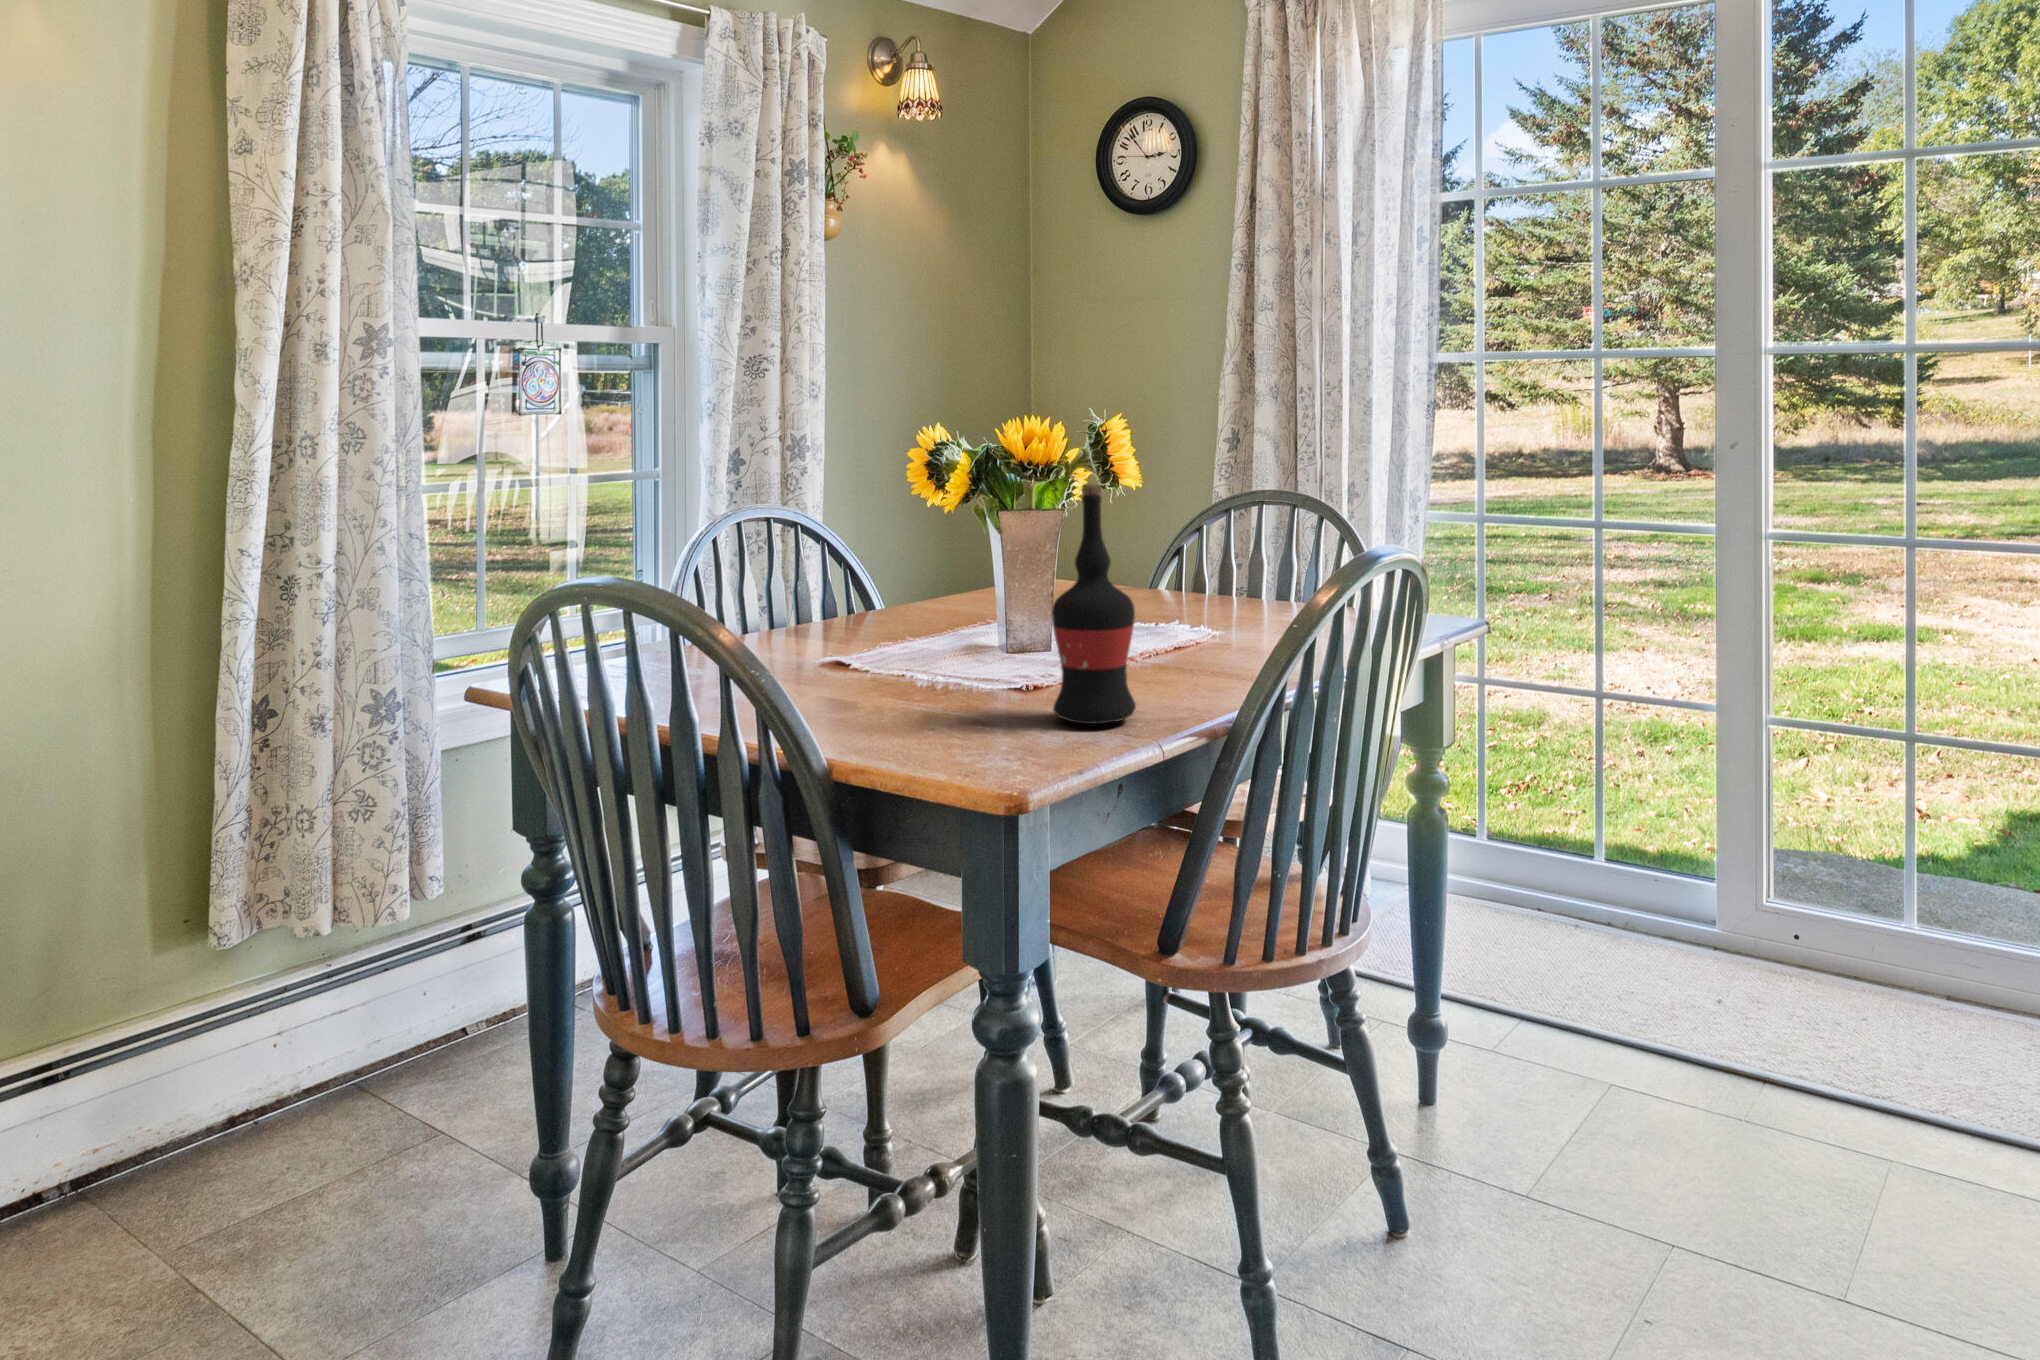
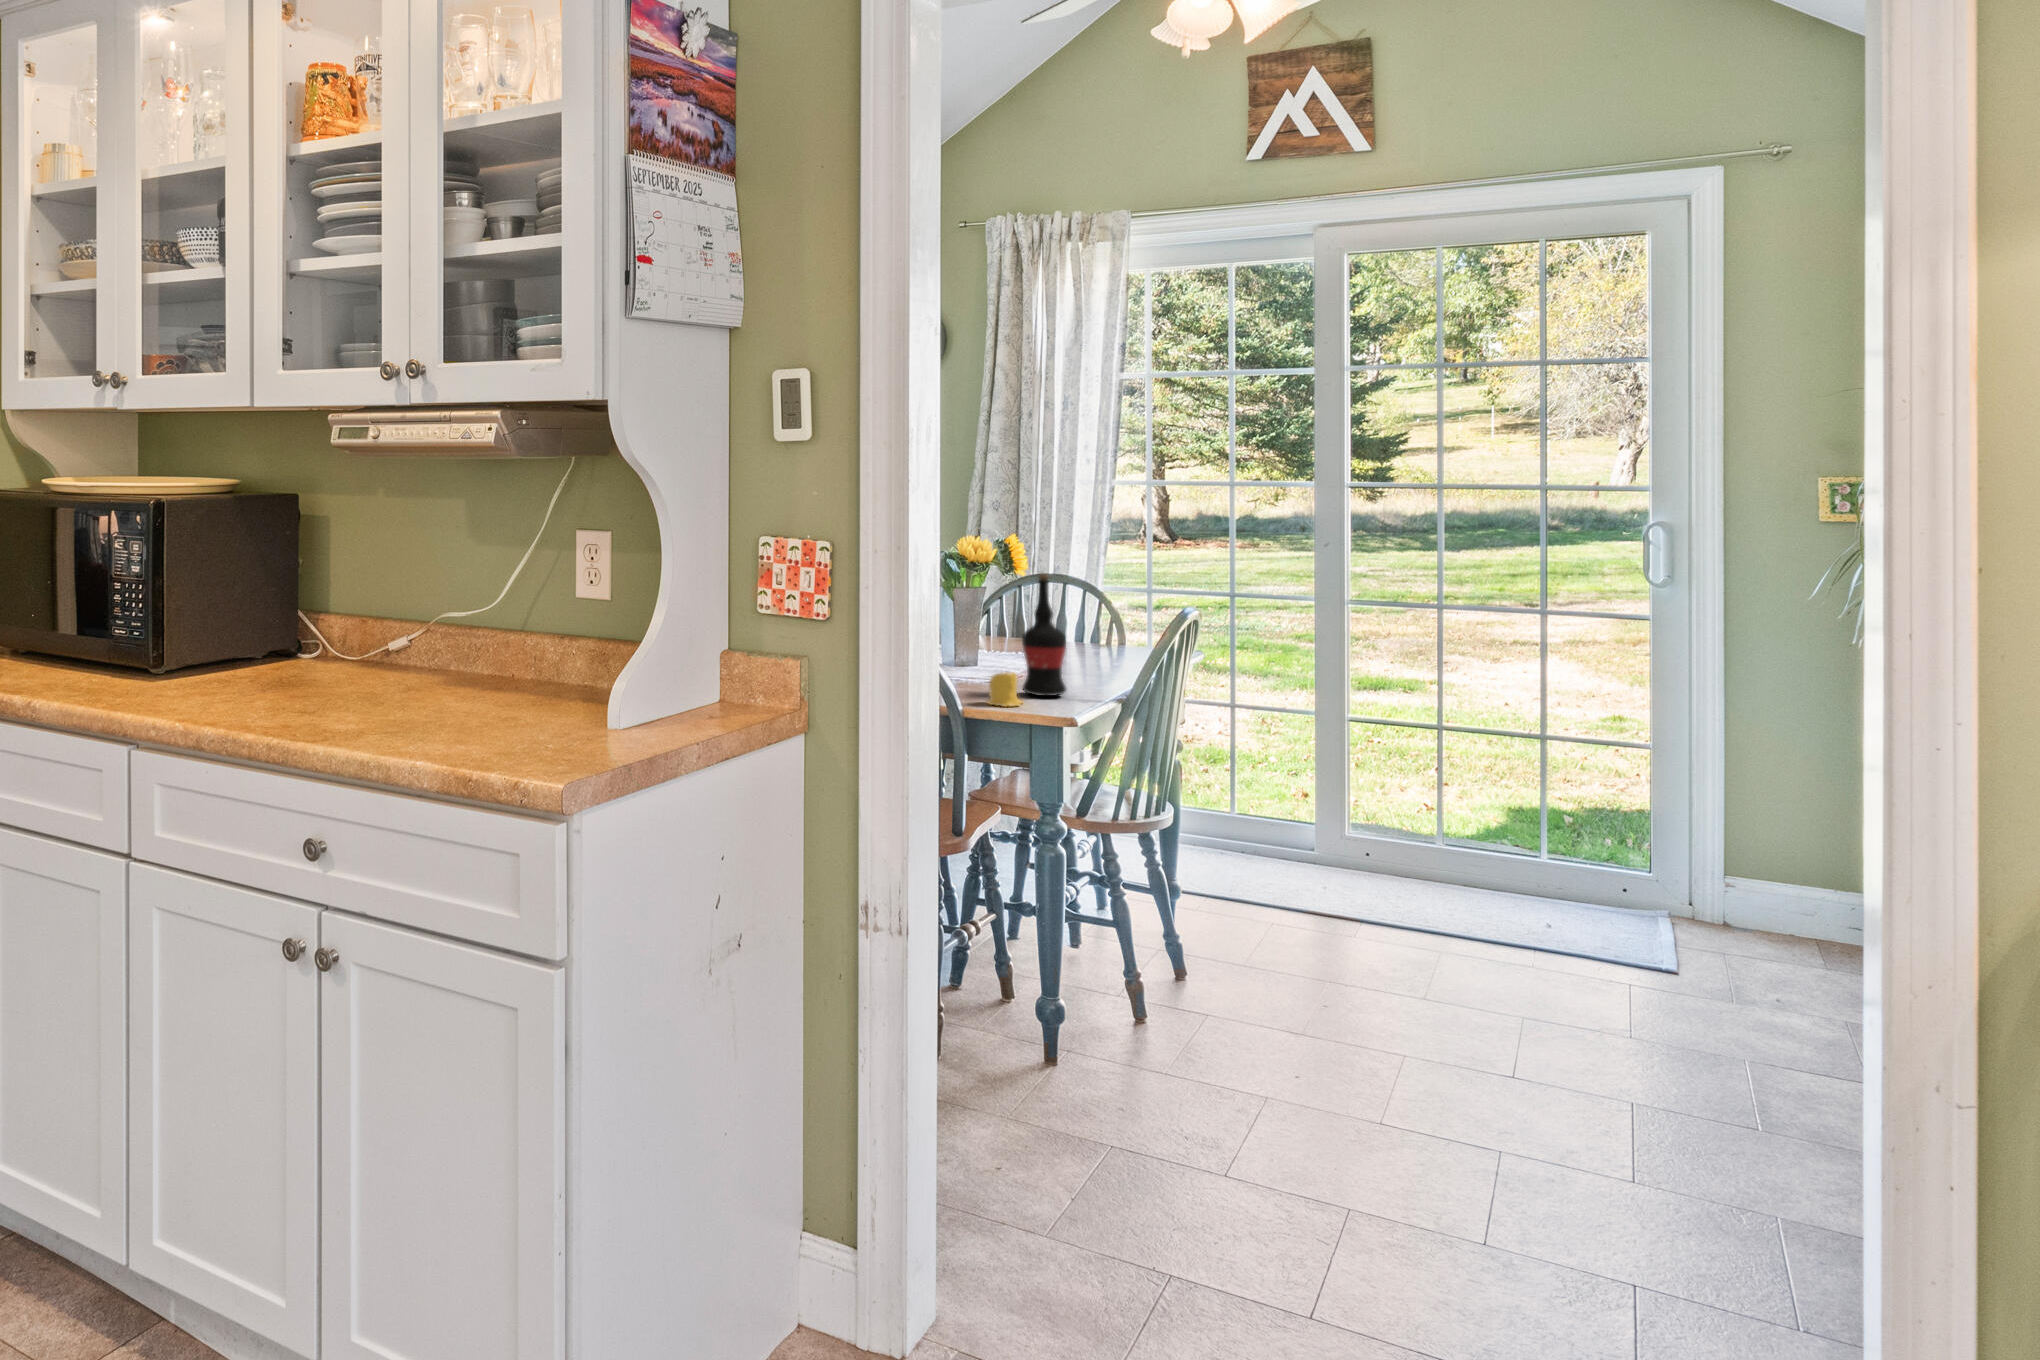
candle: none [941,675,1023,754] -> present [987,672,1023,707]

